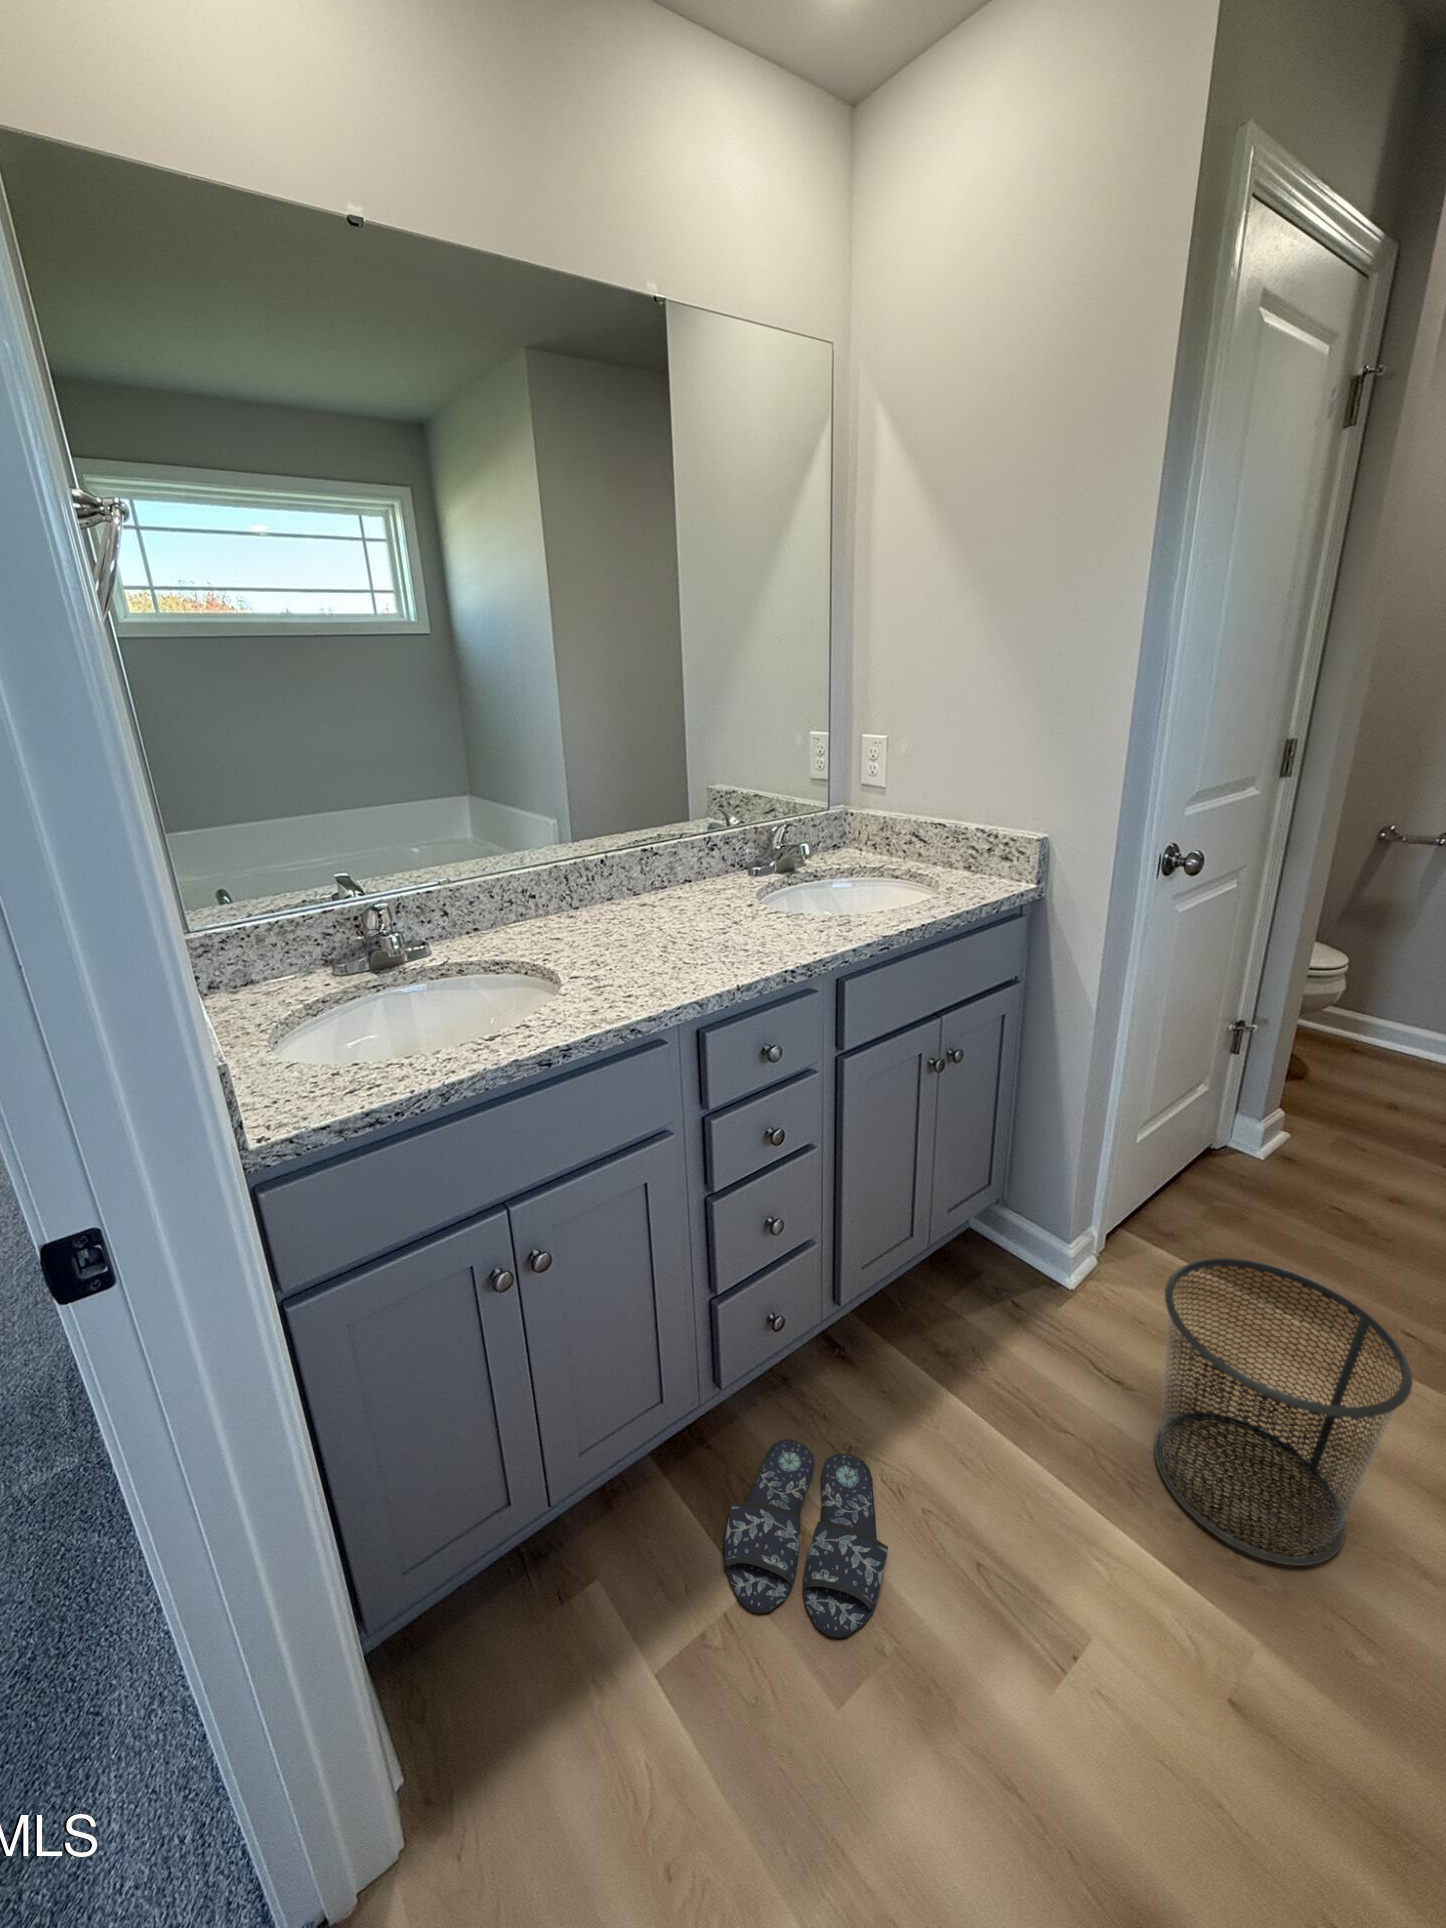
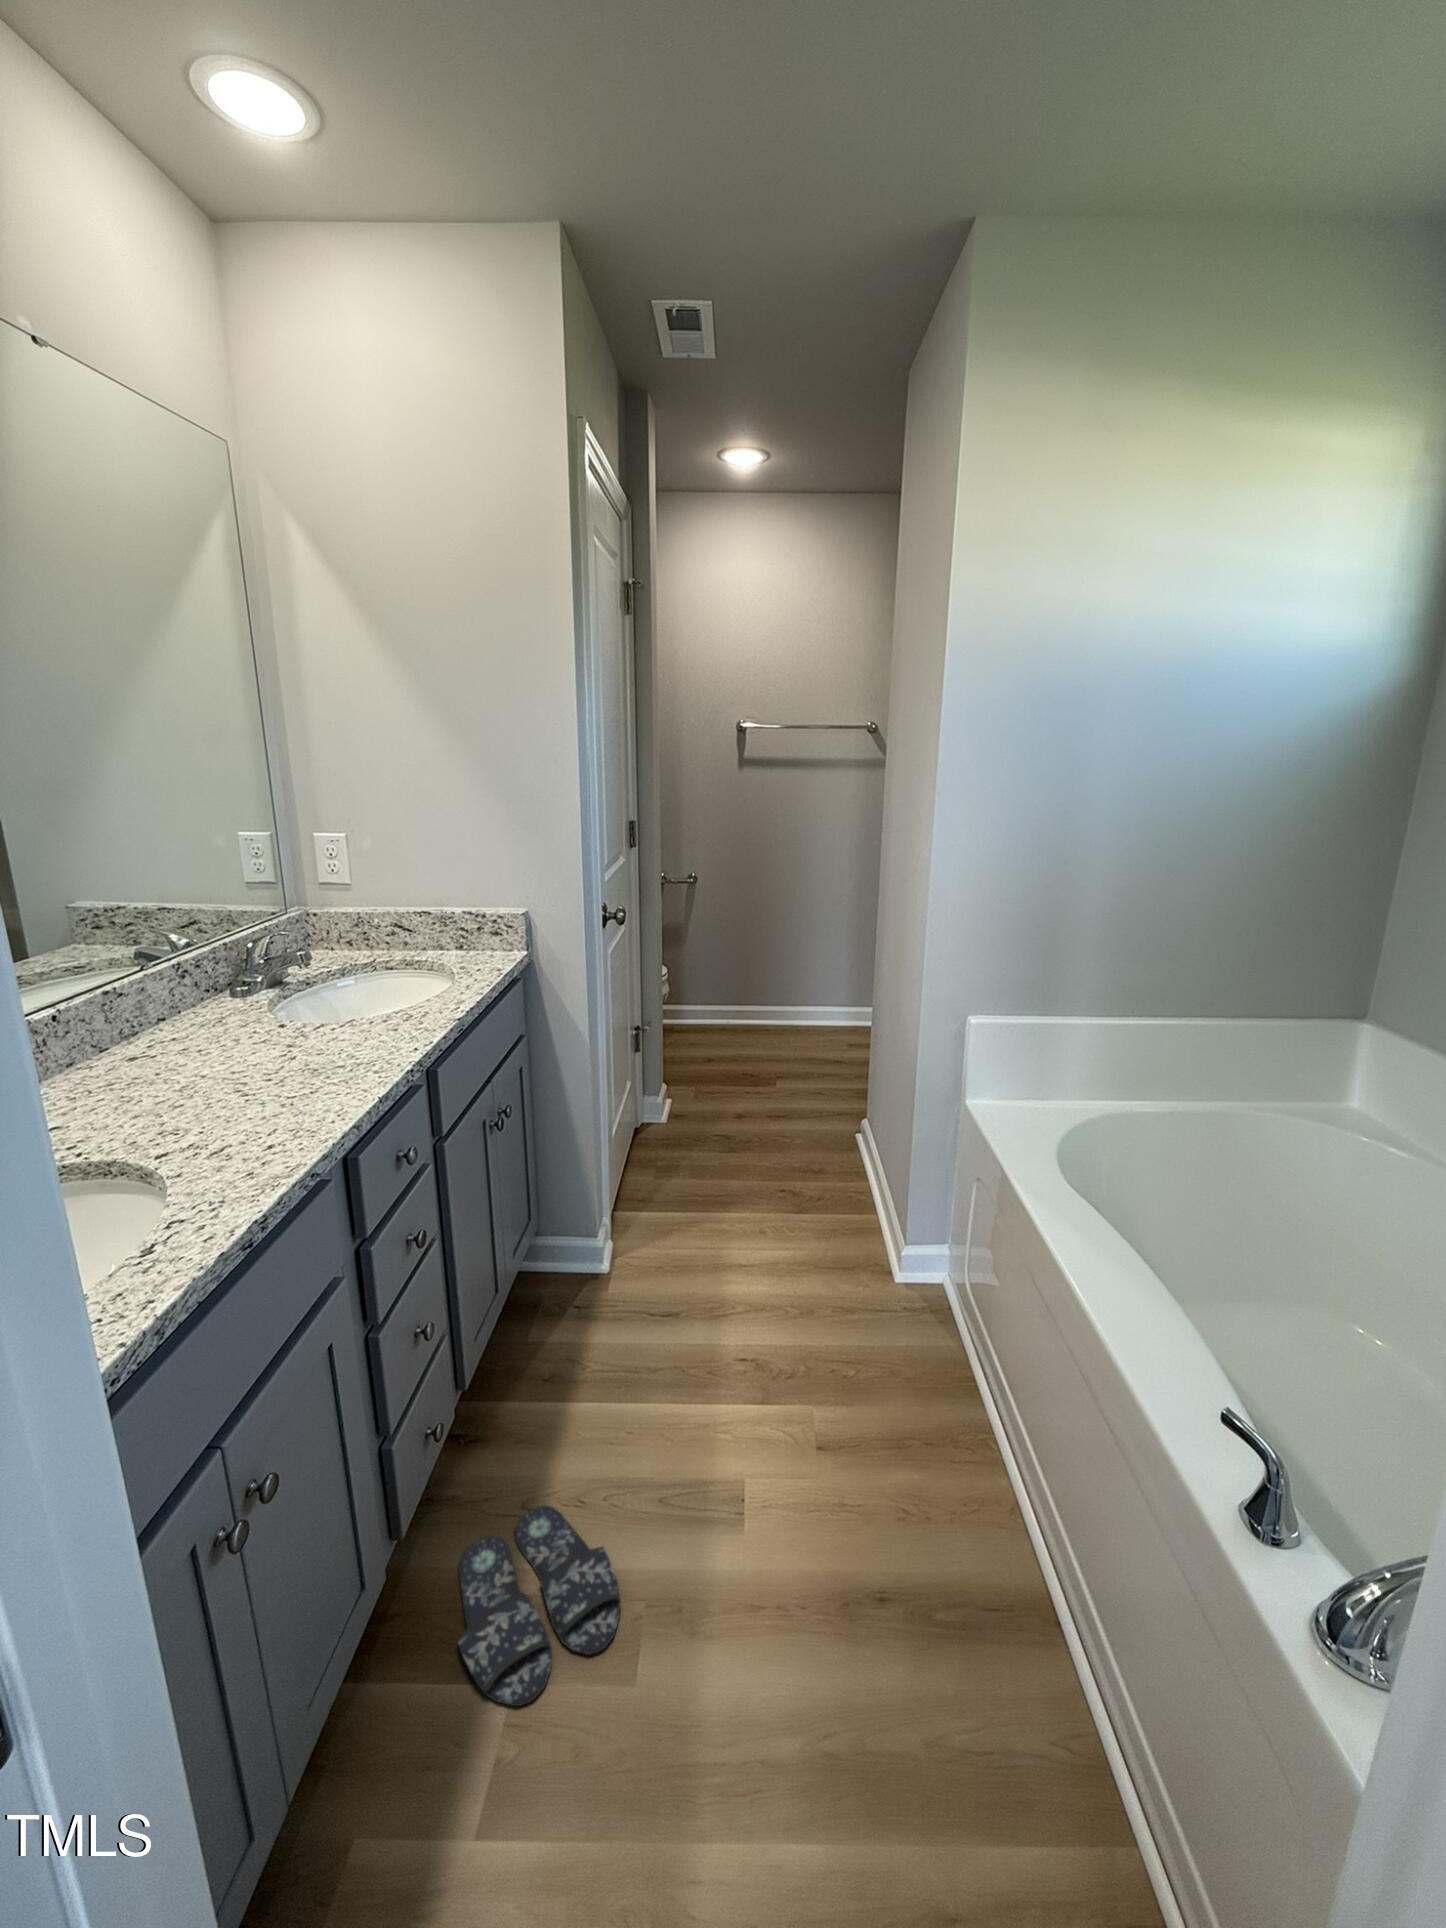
waste bin: present [1154,1258,1413,1566] -> none [699,1171,831,1365]

